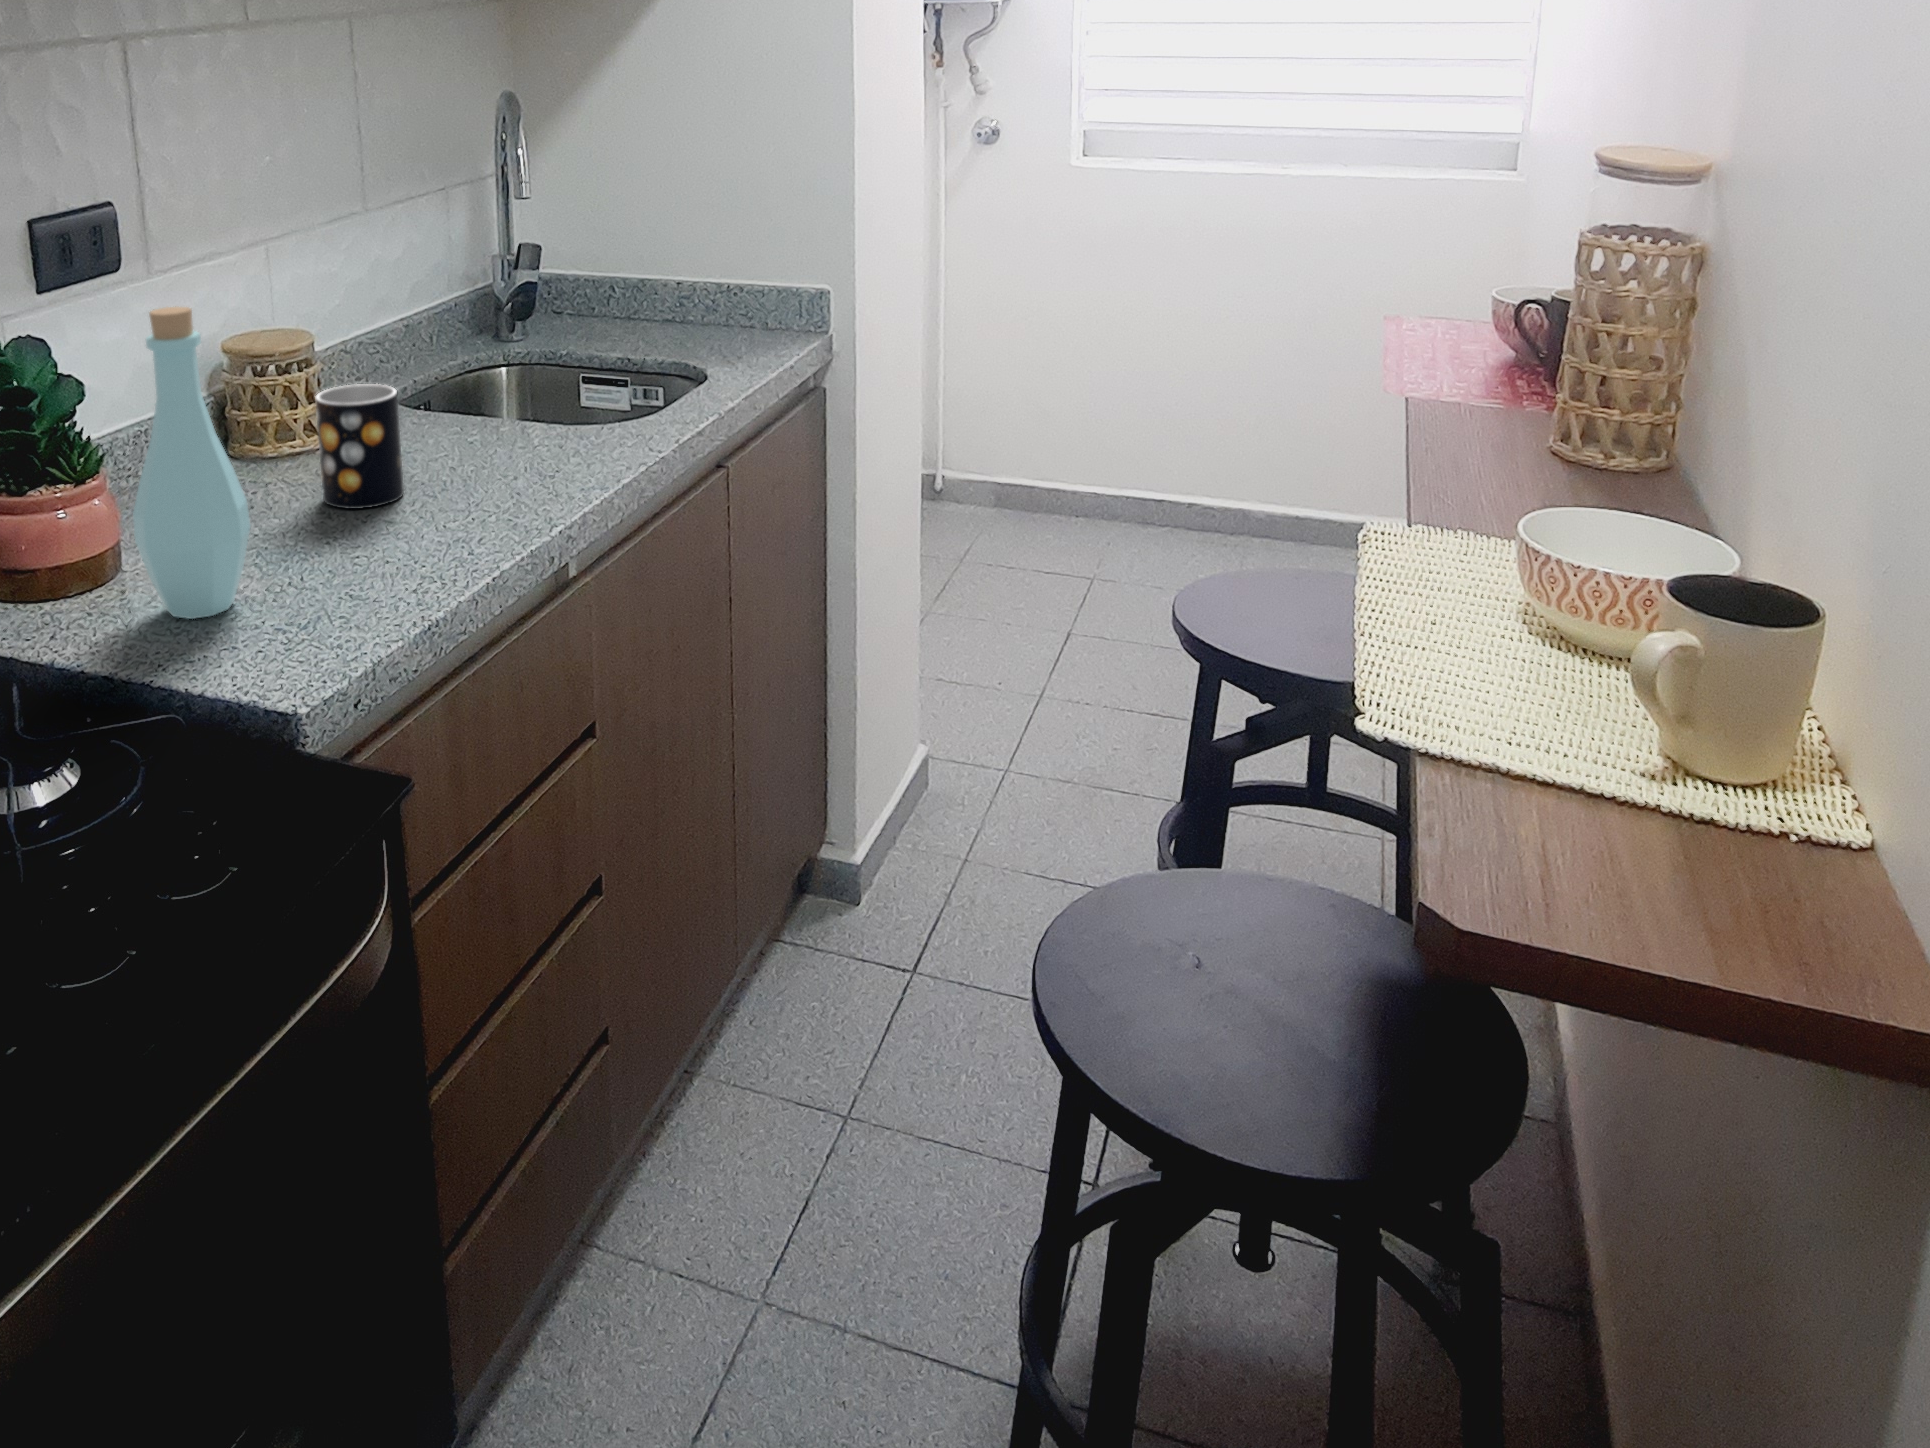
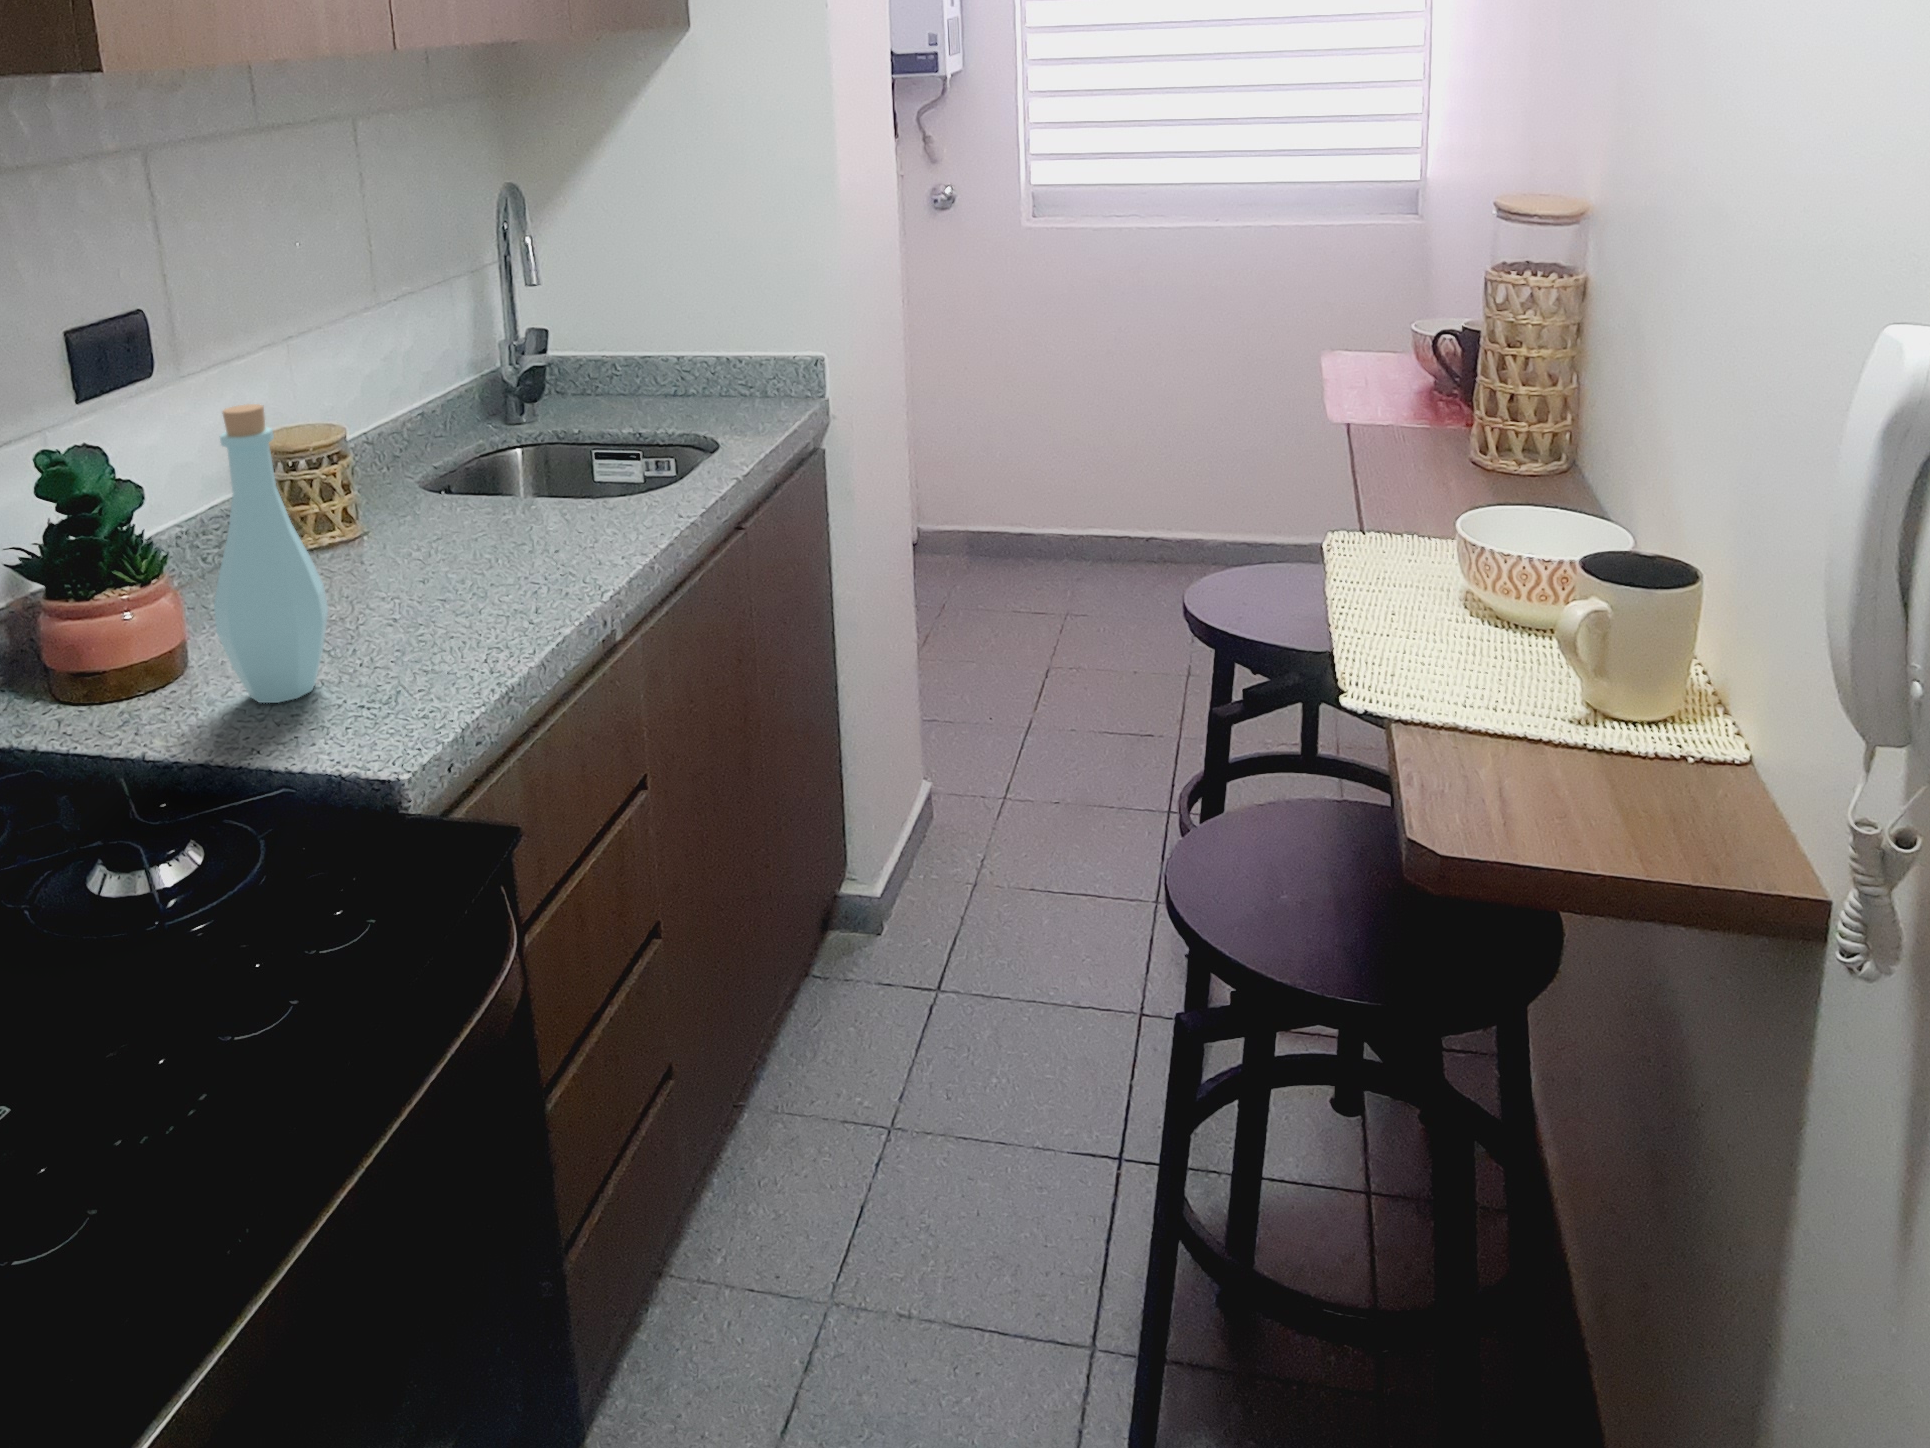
mug: present [315,384,404,509] -> none [366,470,456,590]

